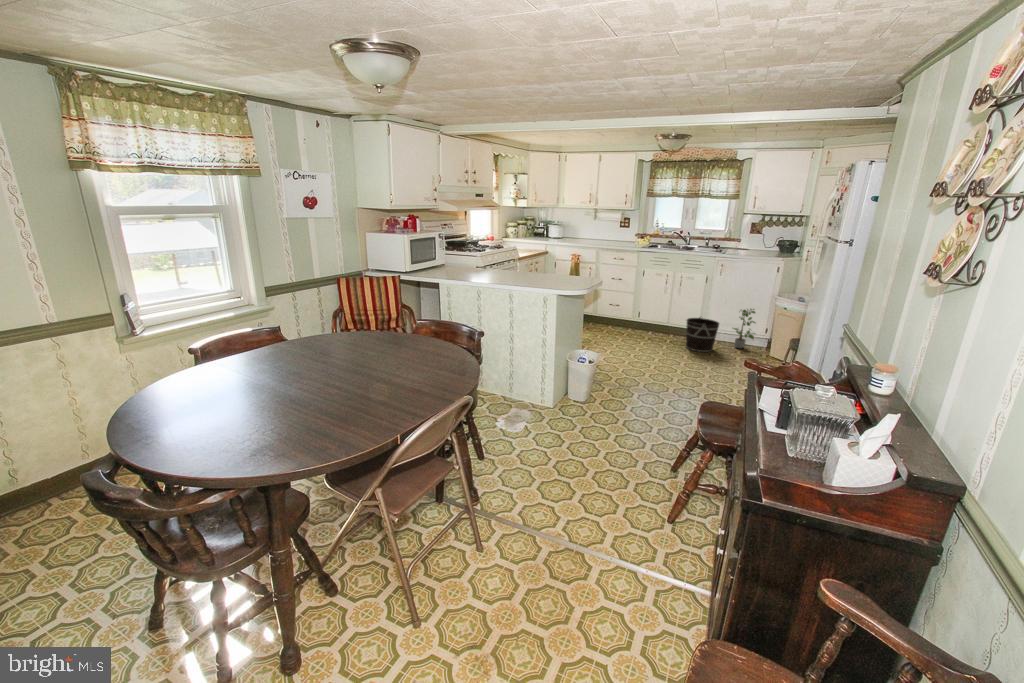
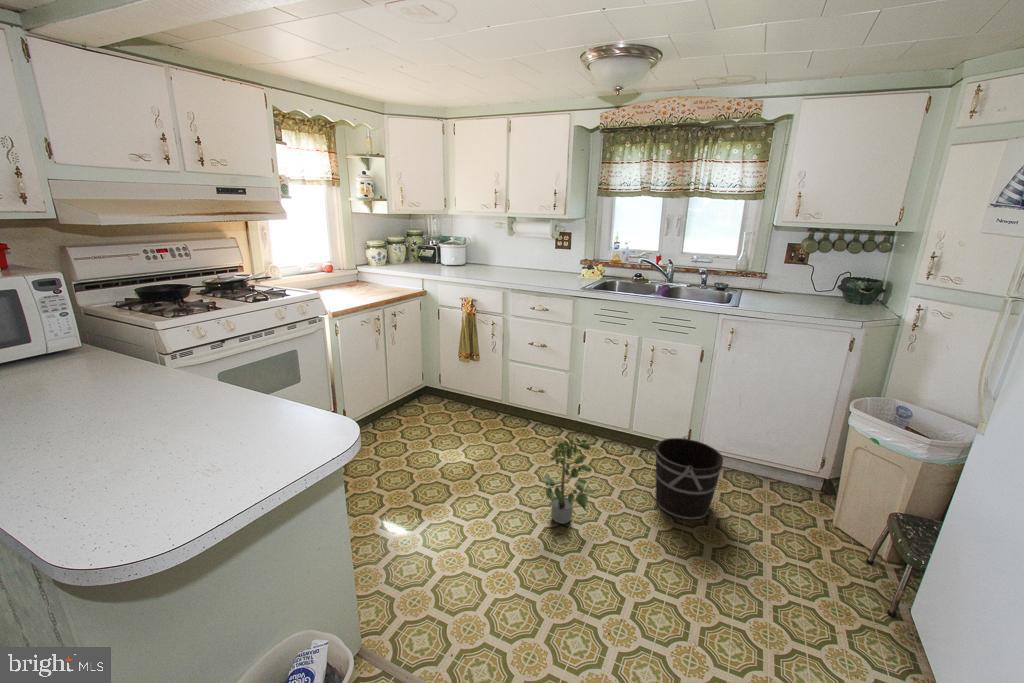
potted plant: present [733,309,755,348] -> present [543,438,596,524]

